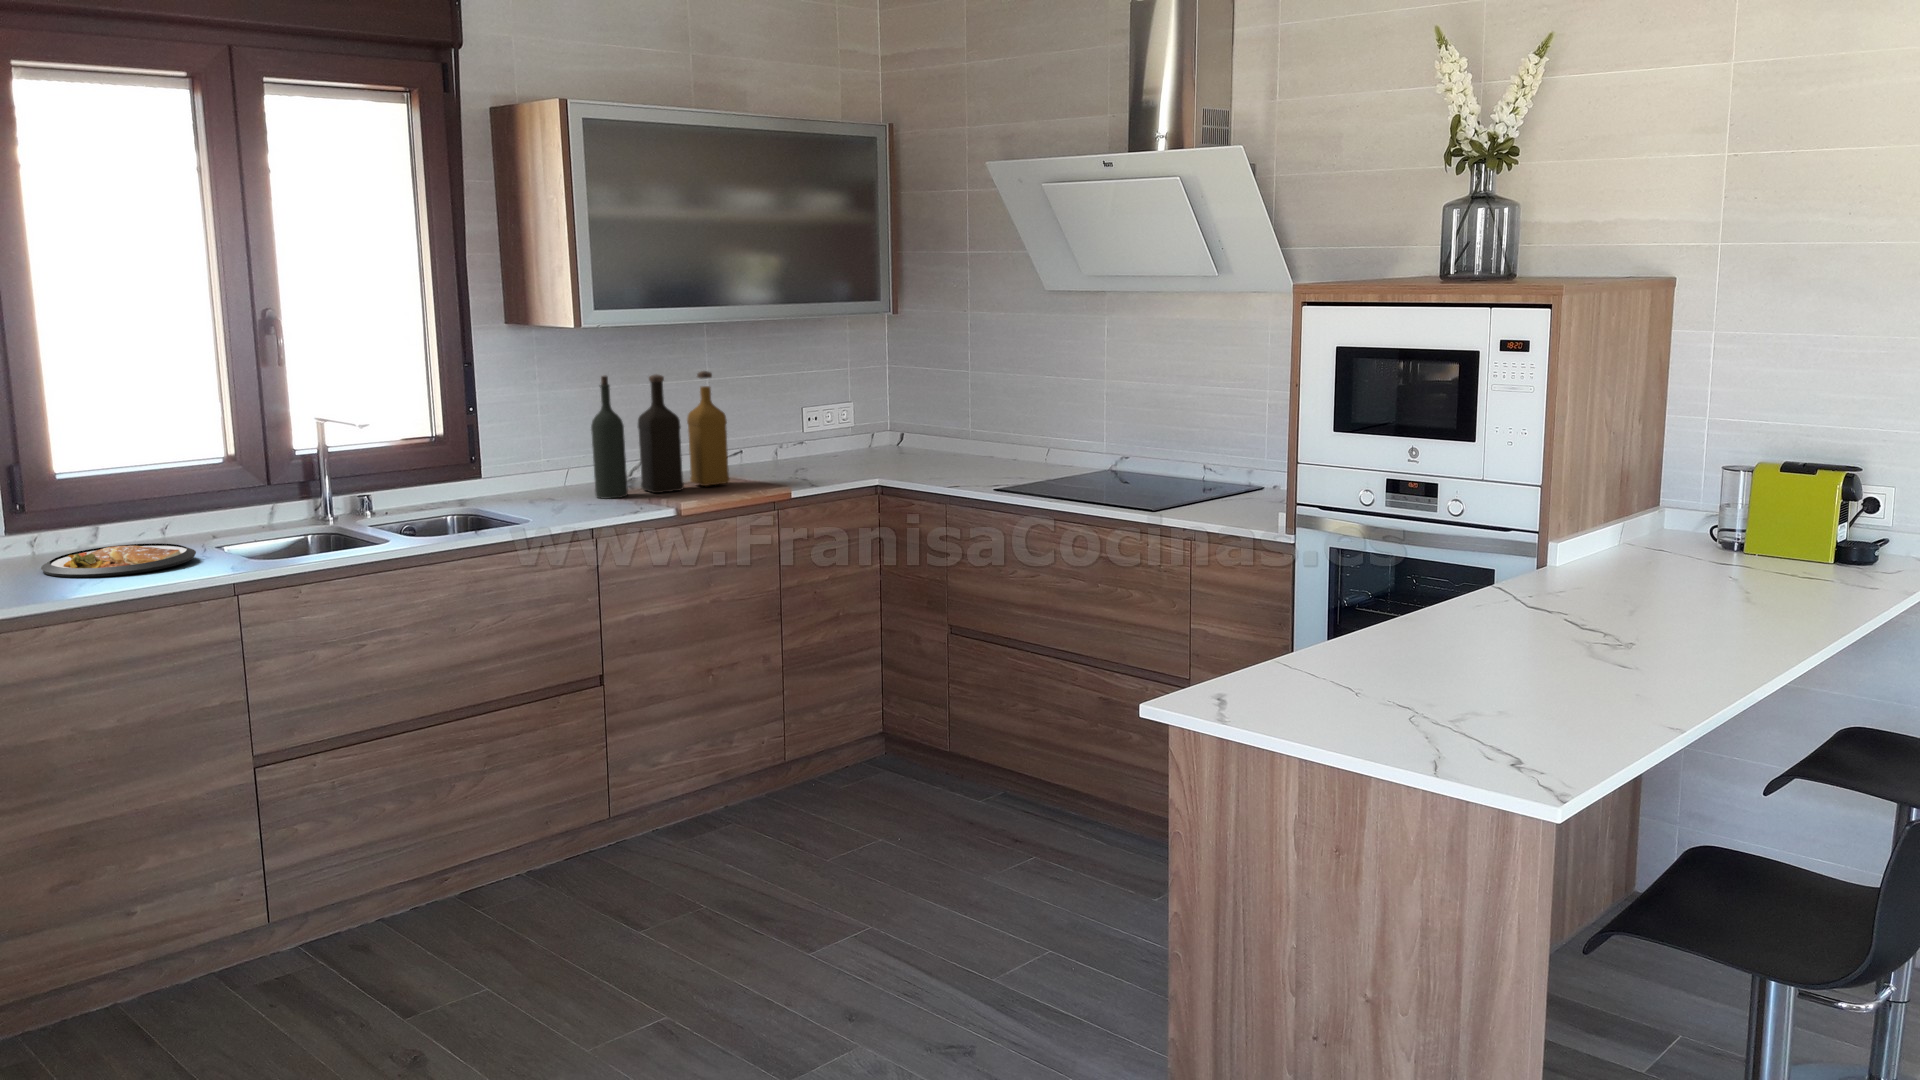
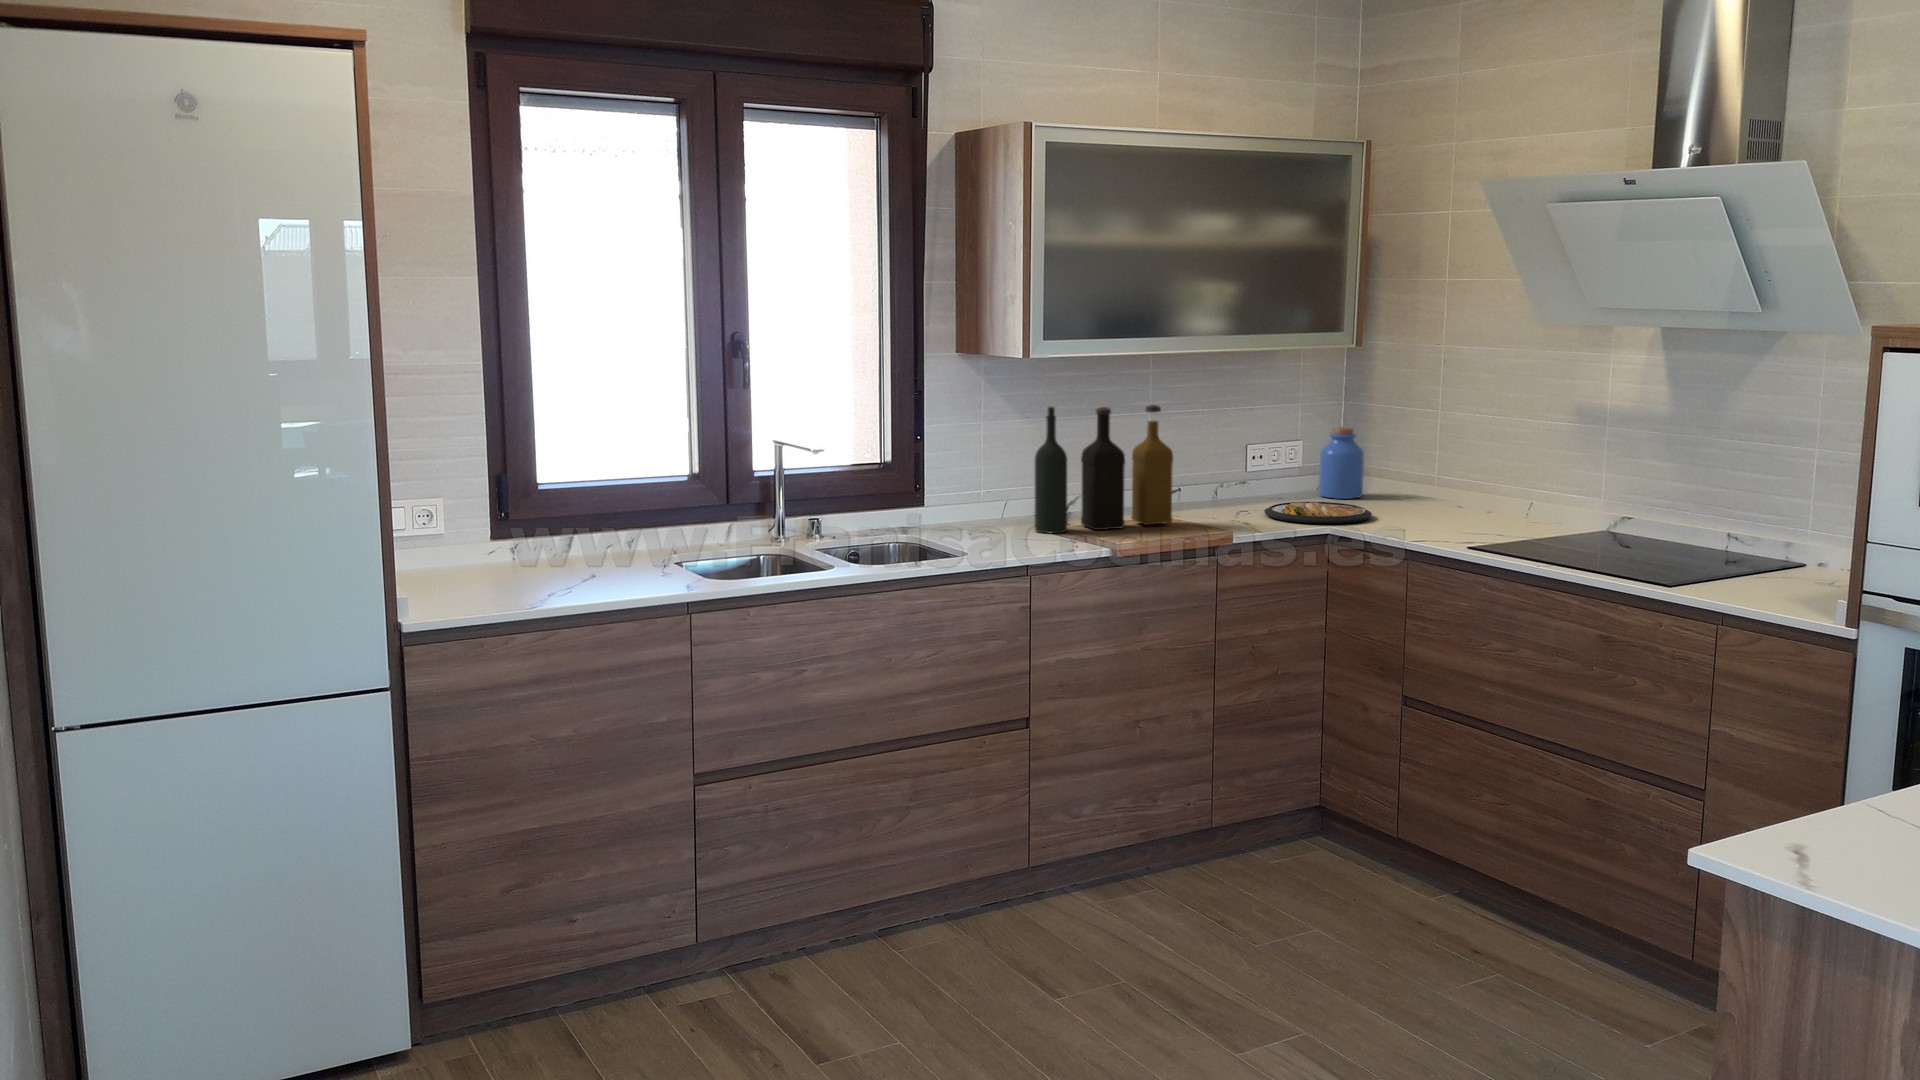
jar: none [867,388,907,454] -> present [1319,427,1364,499]
dish: present [41,543,196,577] -> present [1264,502,1372,523]

